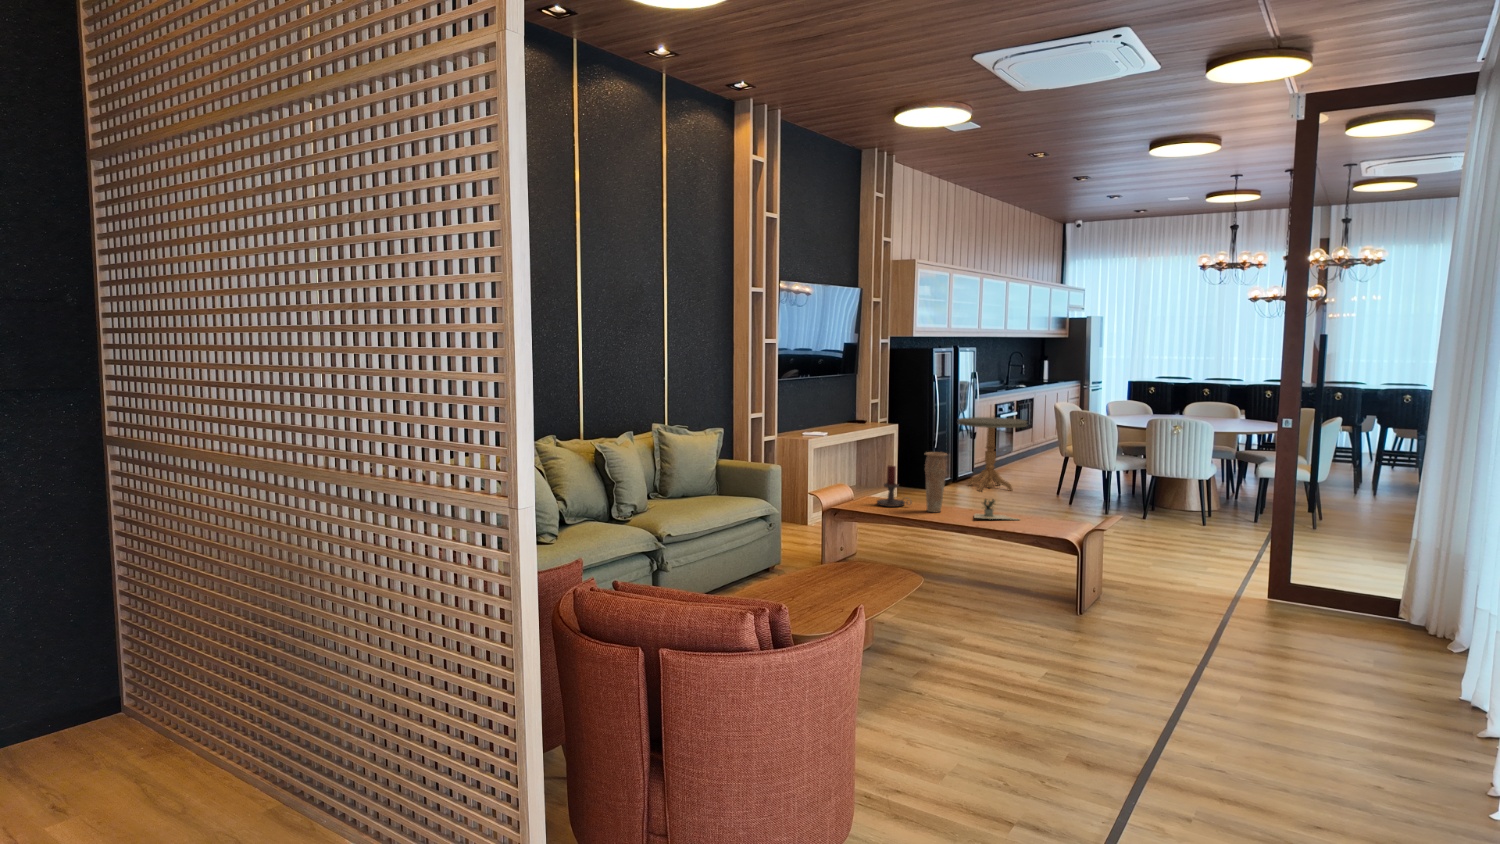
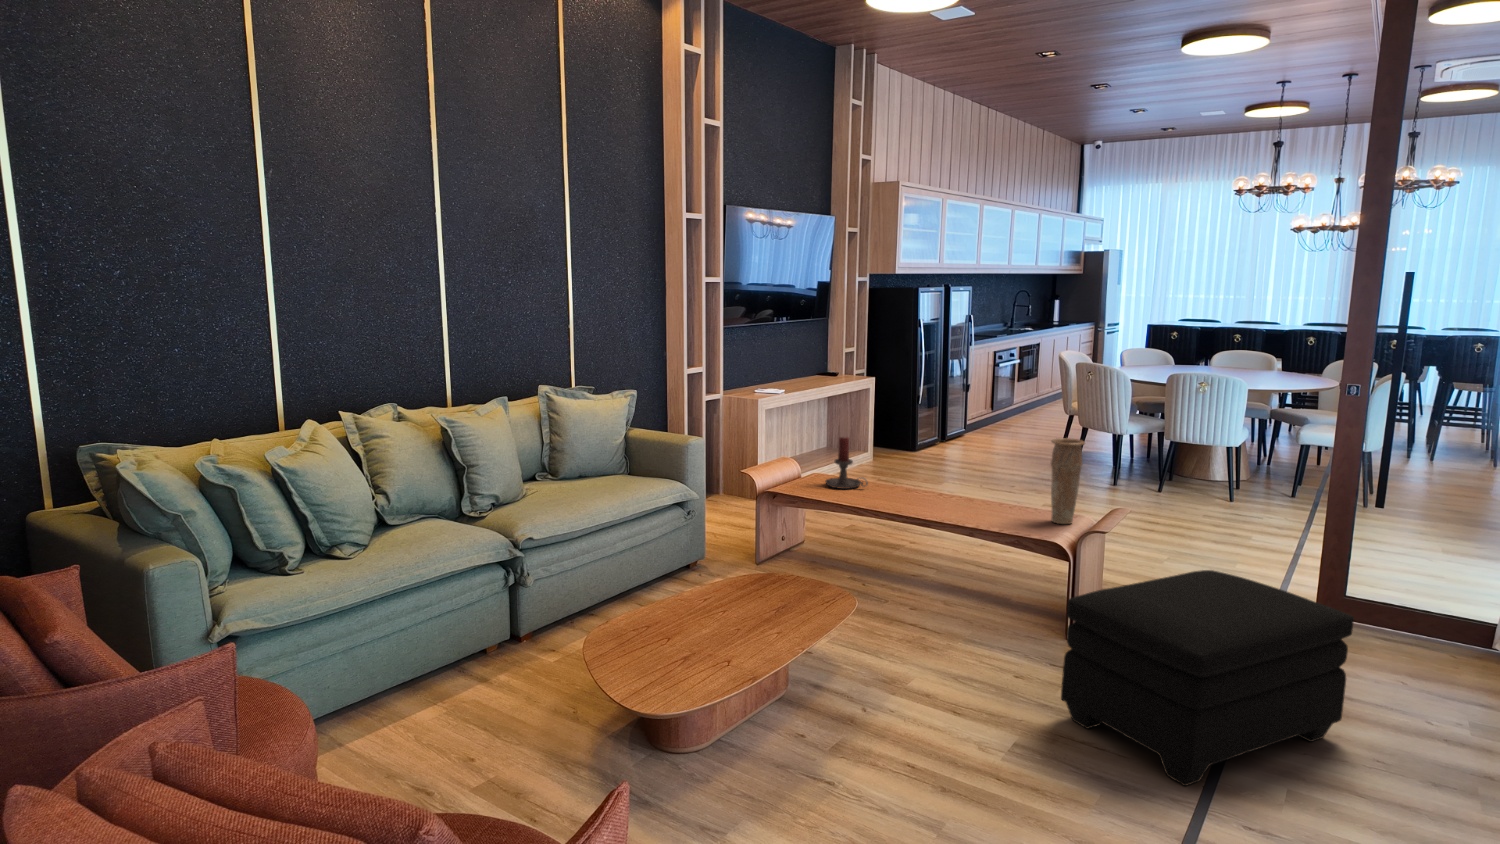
side table: present [958,417,1027,491] -> none [946,368,1027,454]
vase: present [925,452,947,512] -> present [1051,438,1085,524]
potted plant: present [974,500,1017,519] -> none [940,483,1022,511]
ottoman: none [1078,552,1286,694] -> present [1061,570,1354,786]

